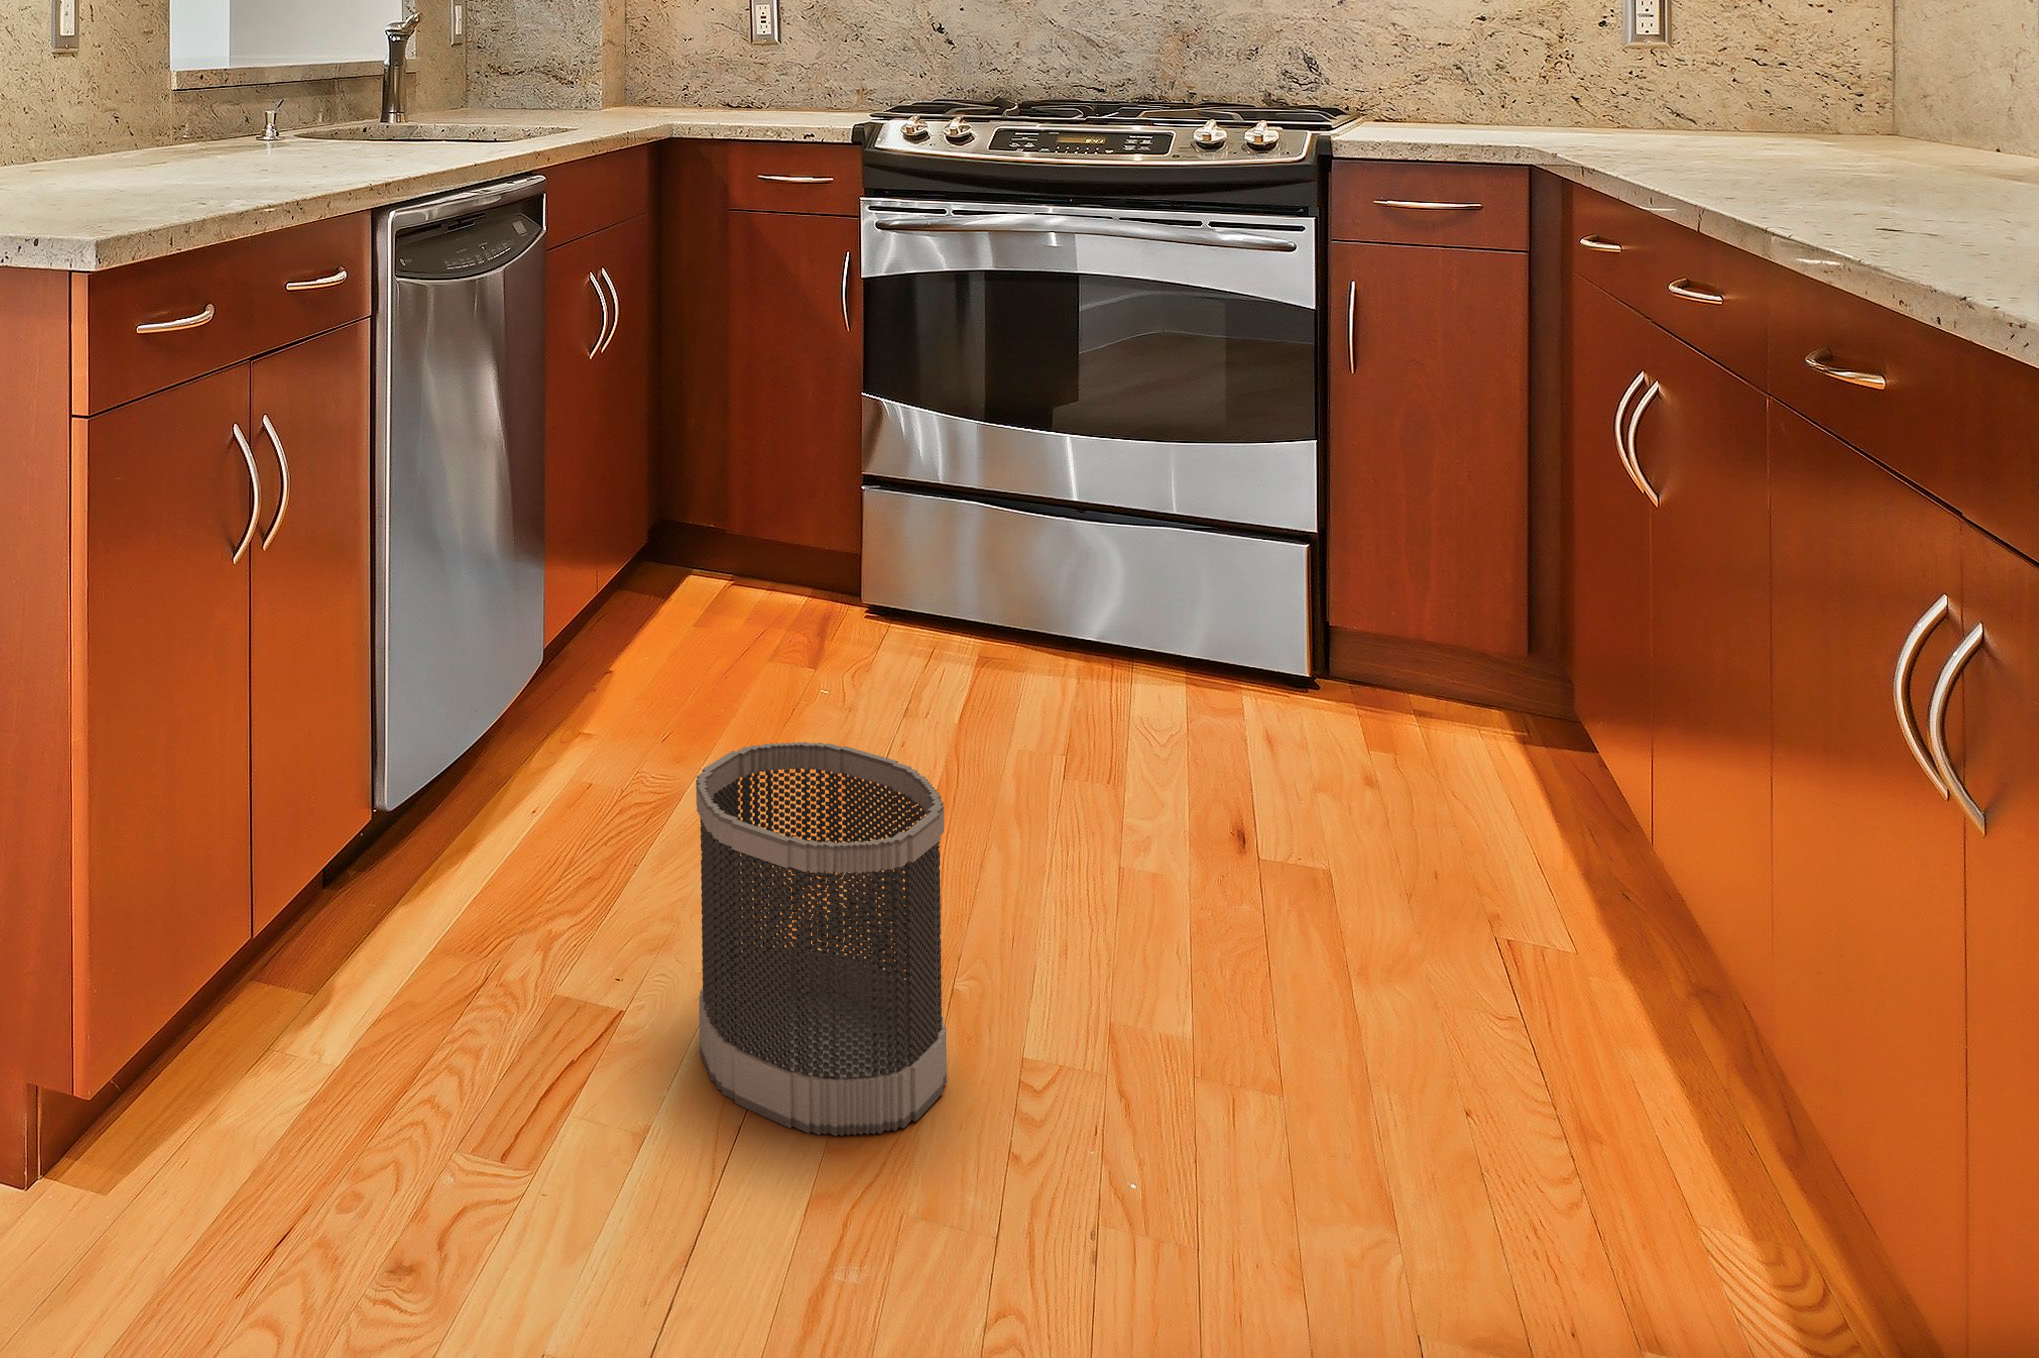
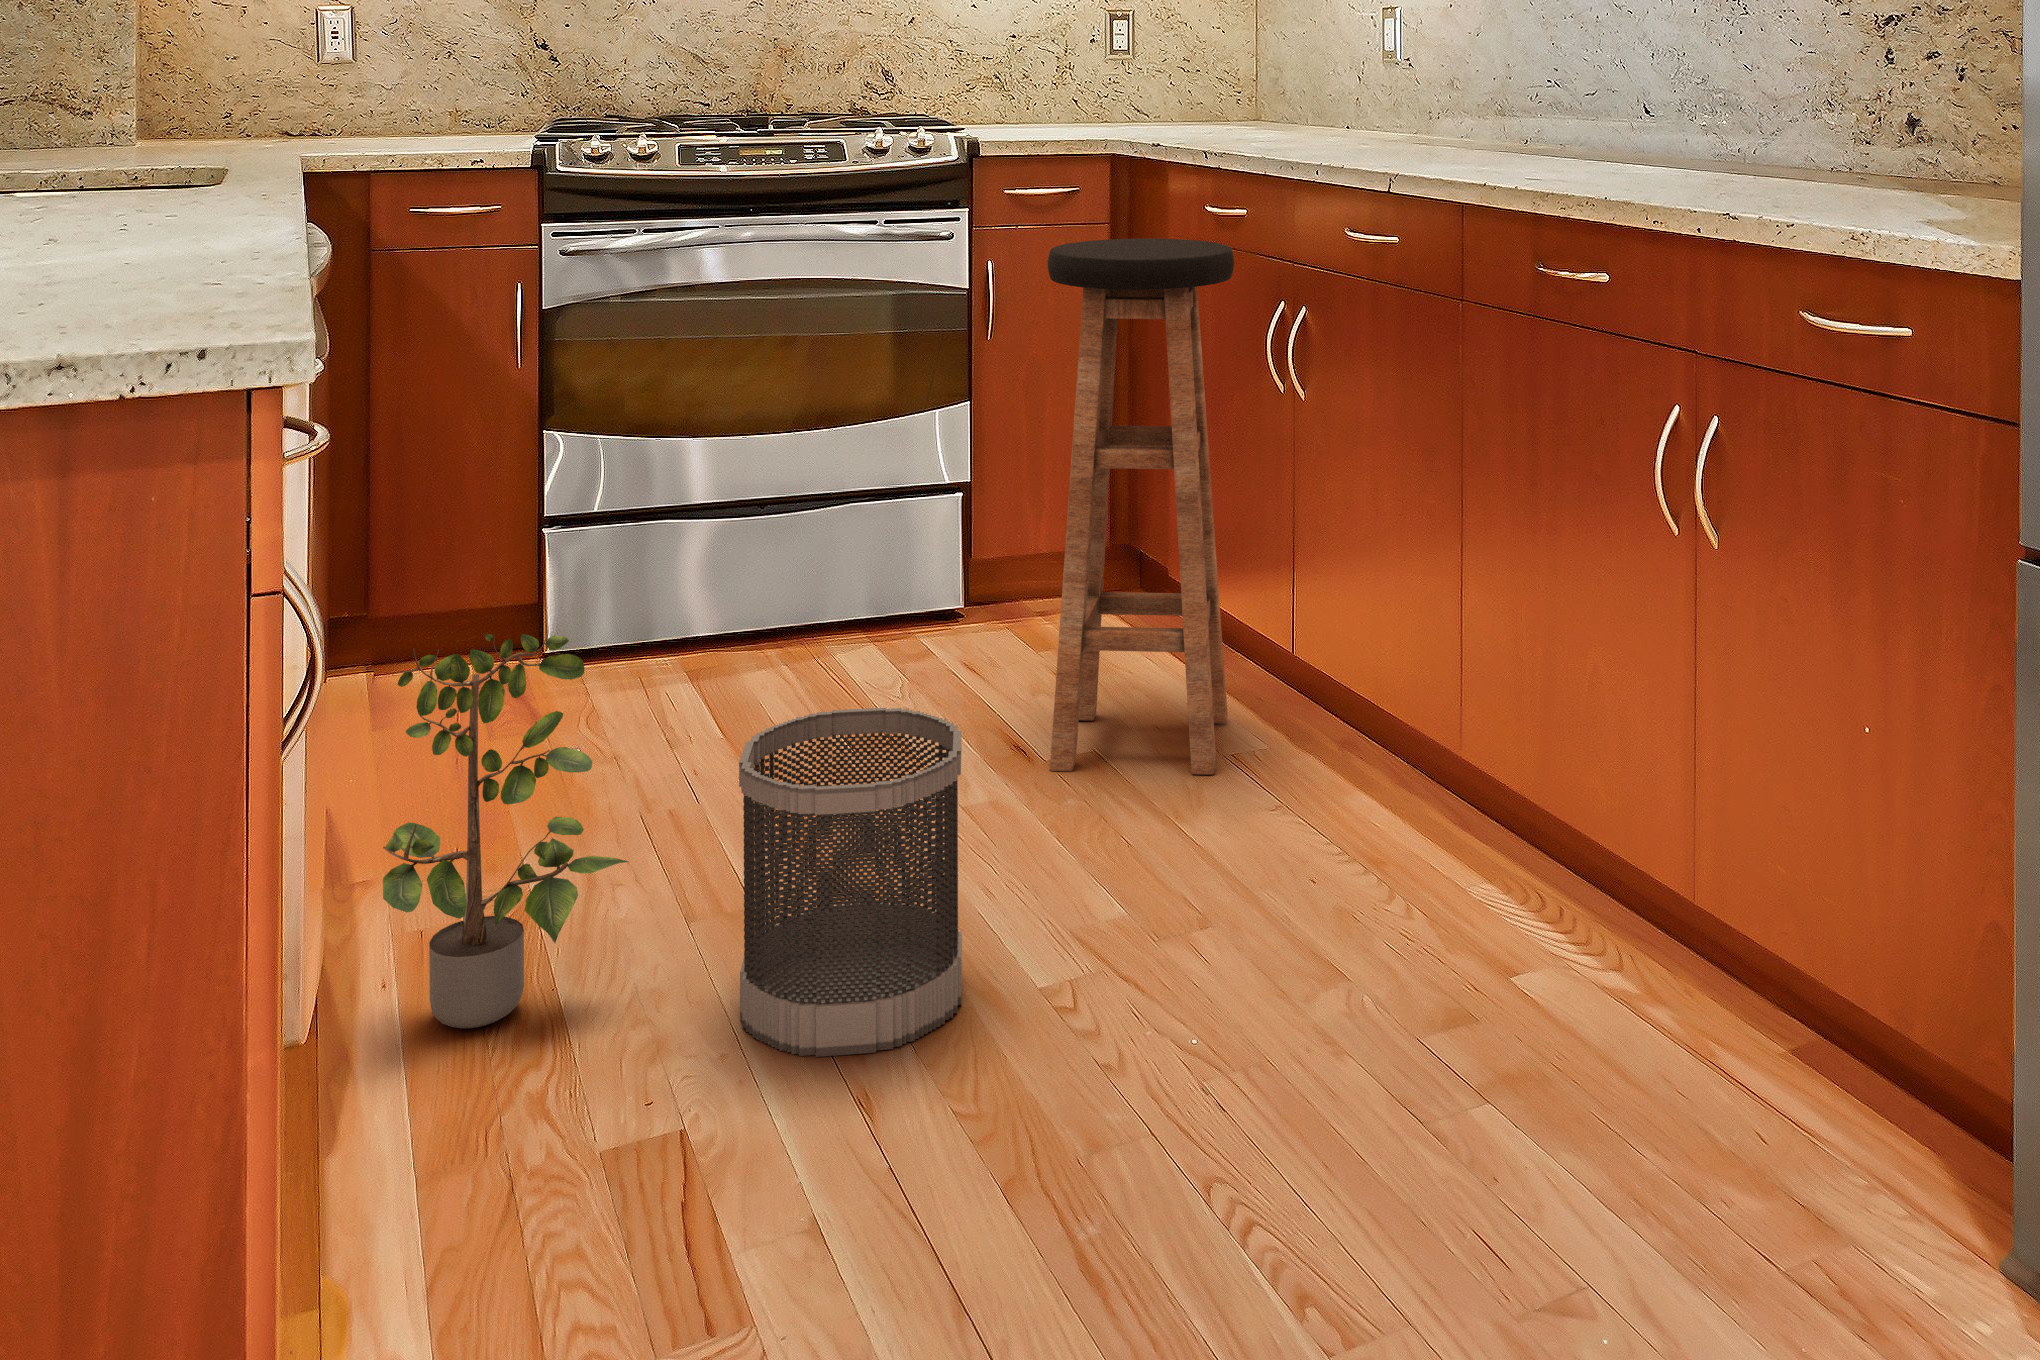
bar stool: none [1259,272,1560,985] -> present [1048,239,1234,775]
potted plant: none [430,576,640,936] -> present [383,627,628,1028]

